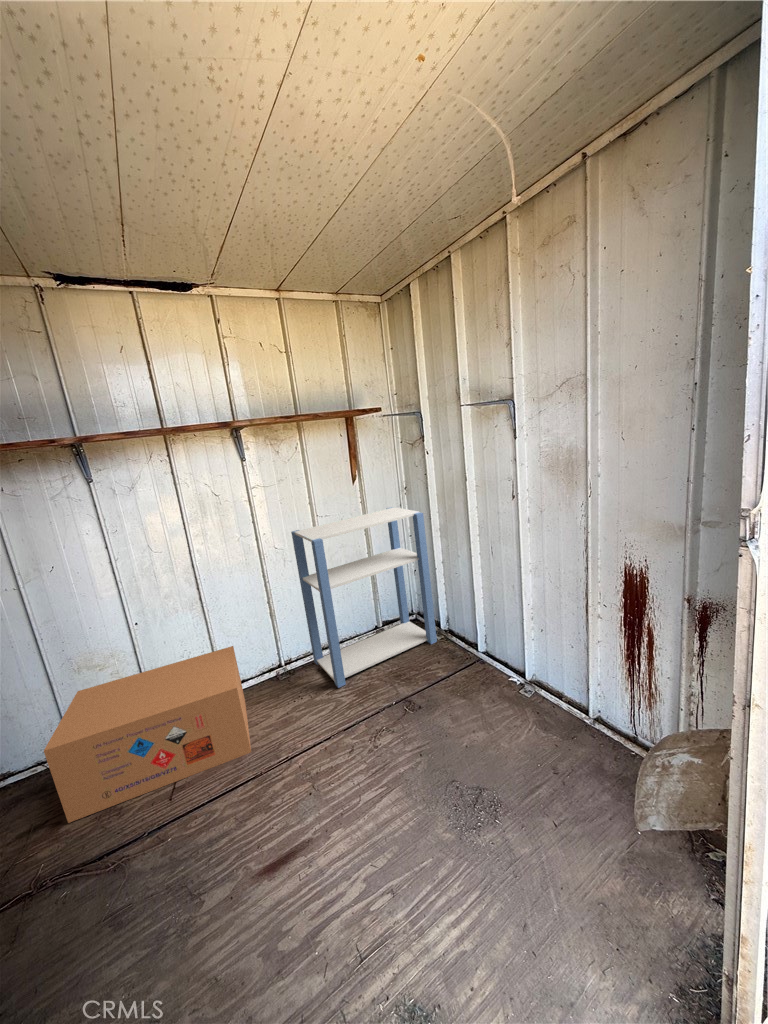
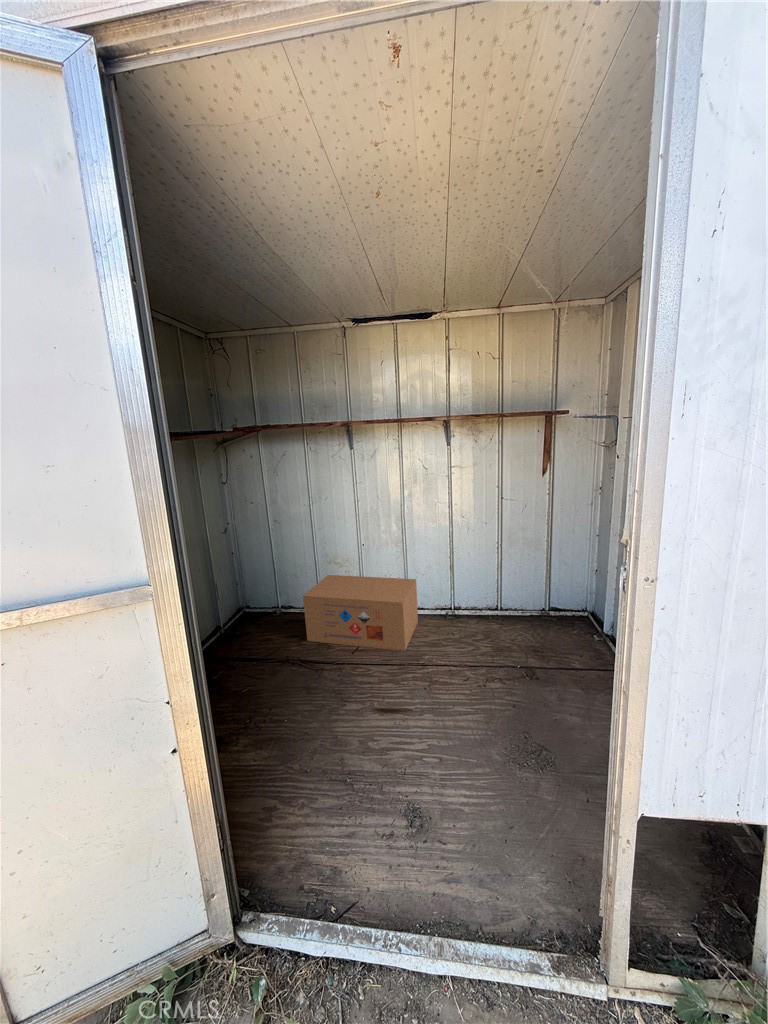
shelving unit: present [291,507,437,688] -> none [476,503,599,640]

